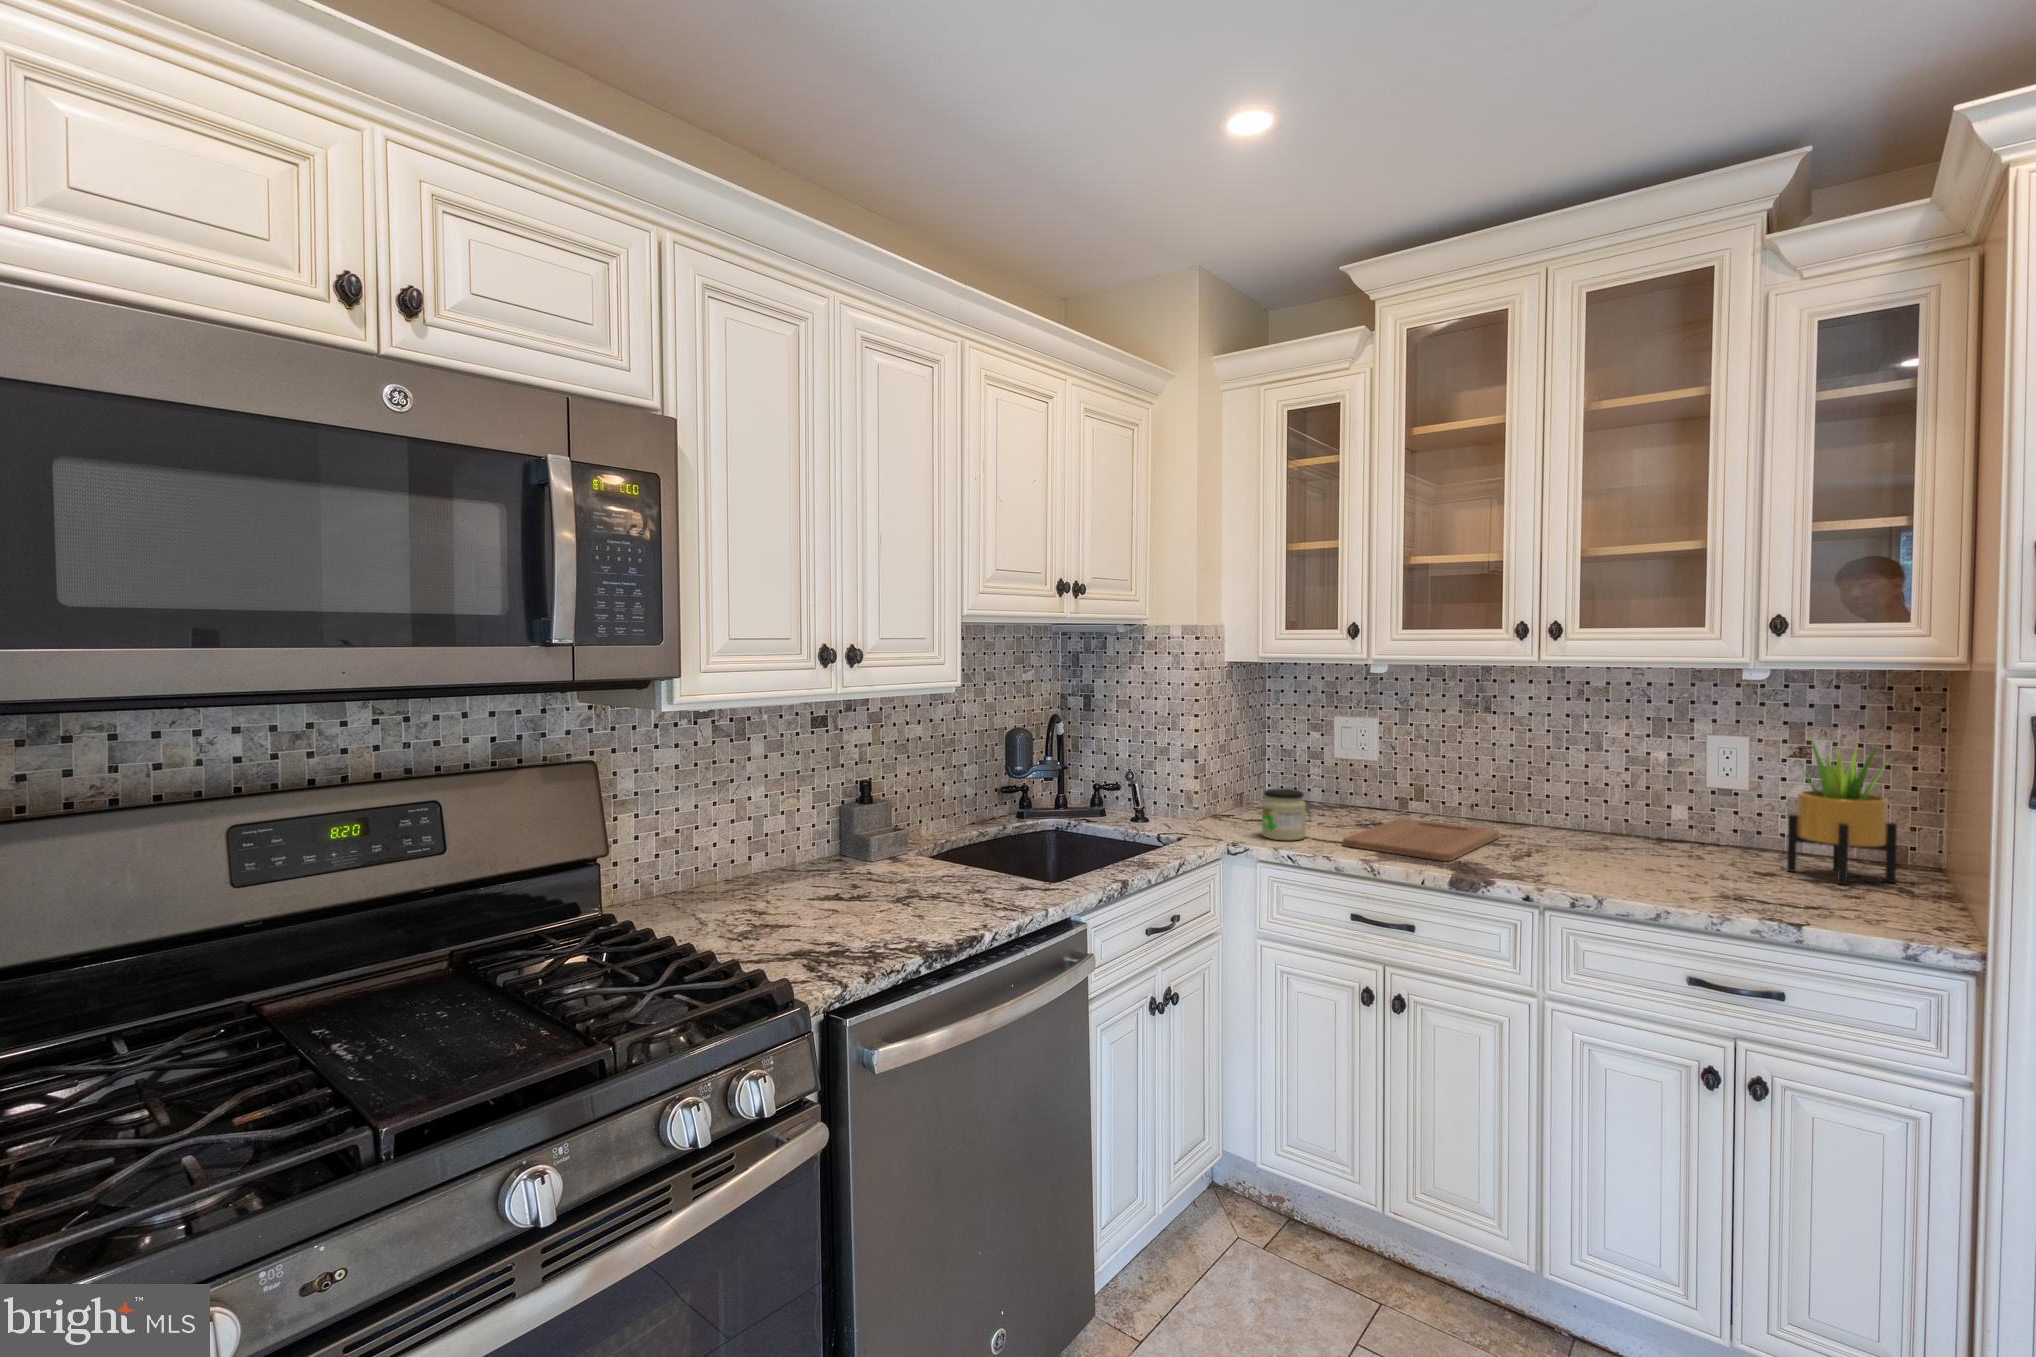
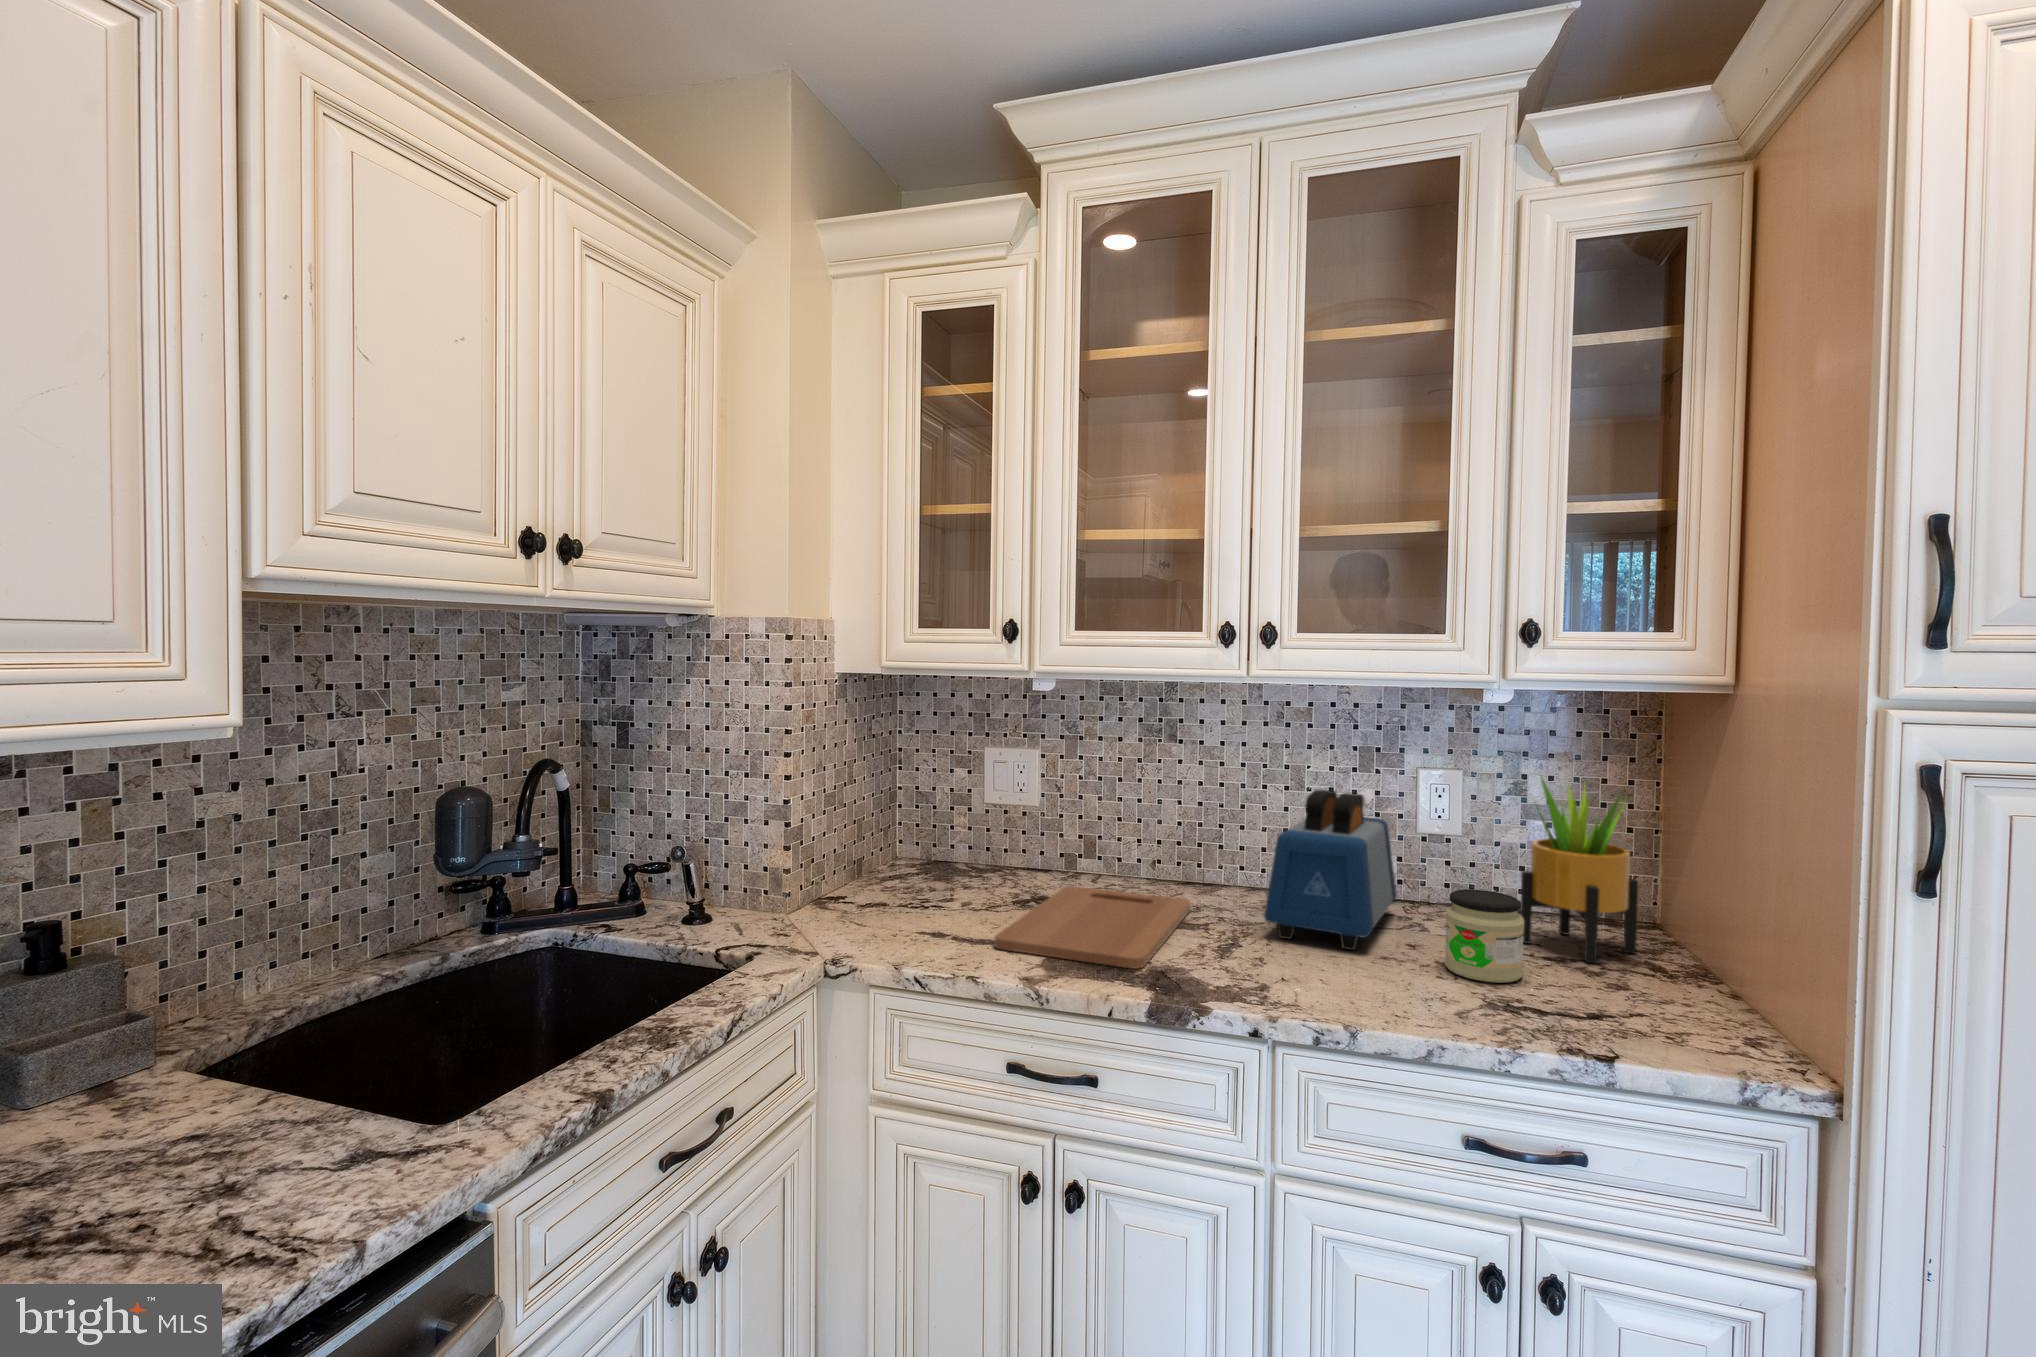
toaster: none [1555,748,1683,865] -> present [1264,790,1397,950]
jar: present [1262,789,1306,841] -> present [1445,889,1524,983]

